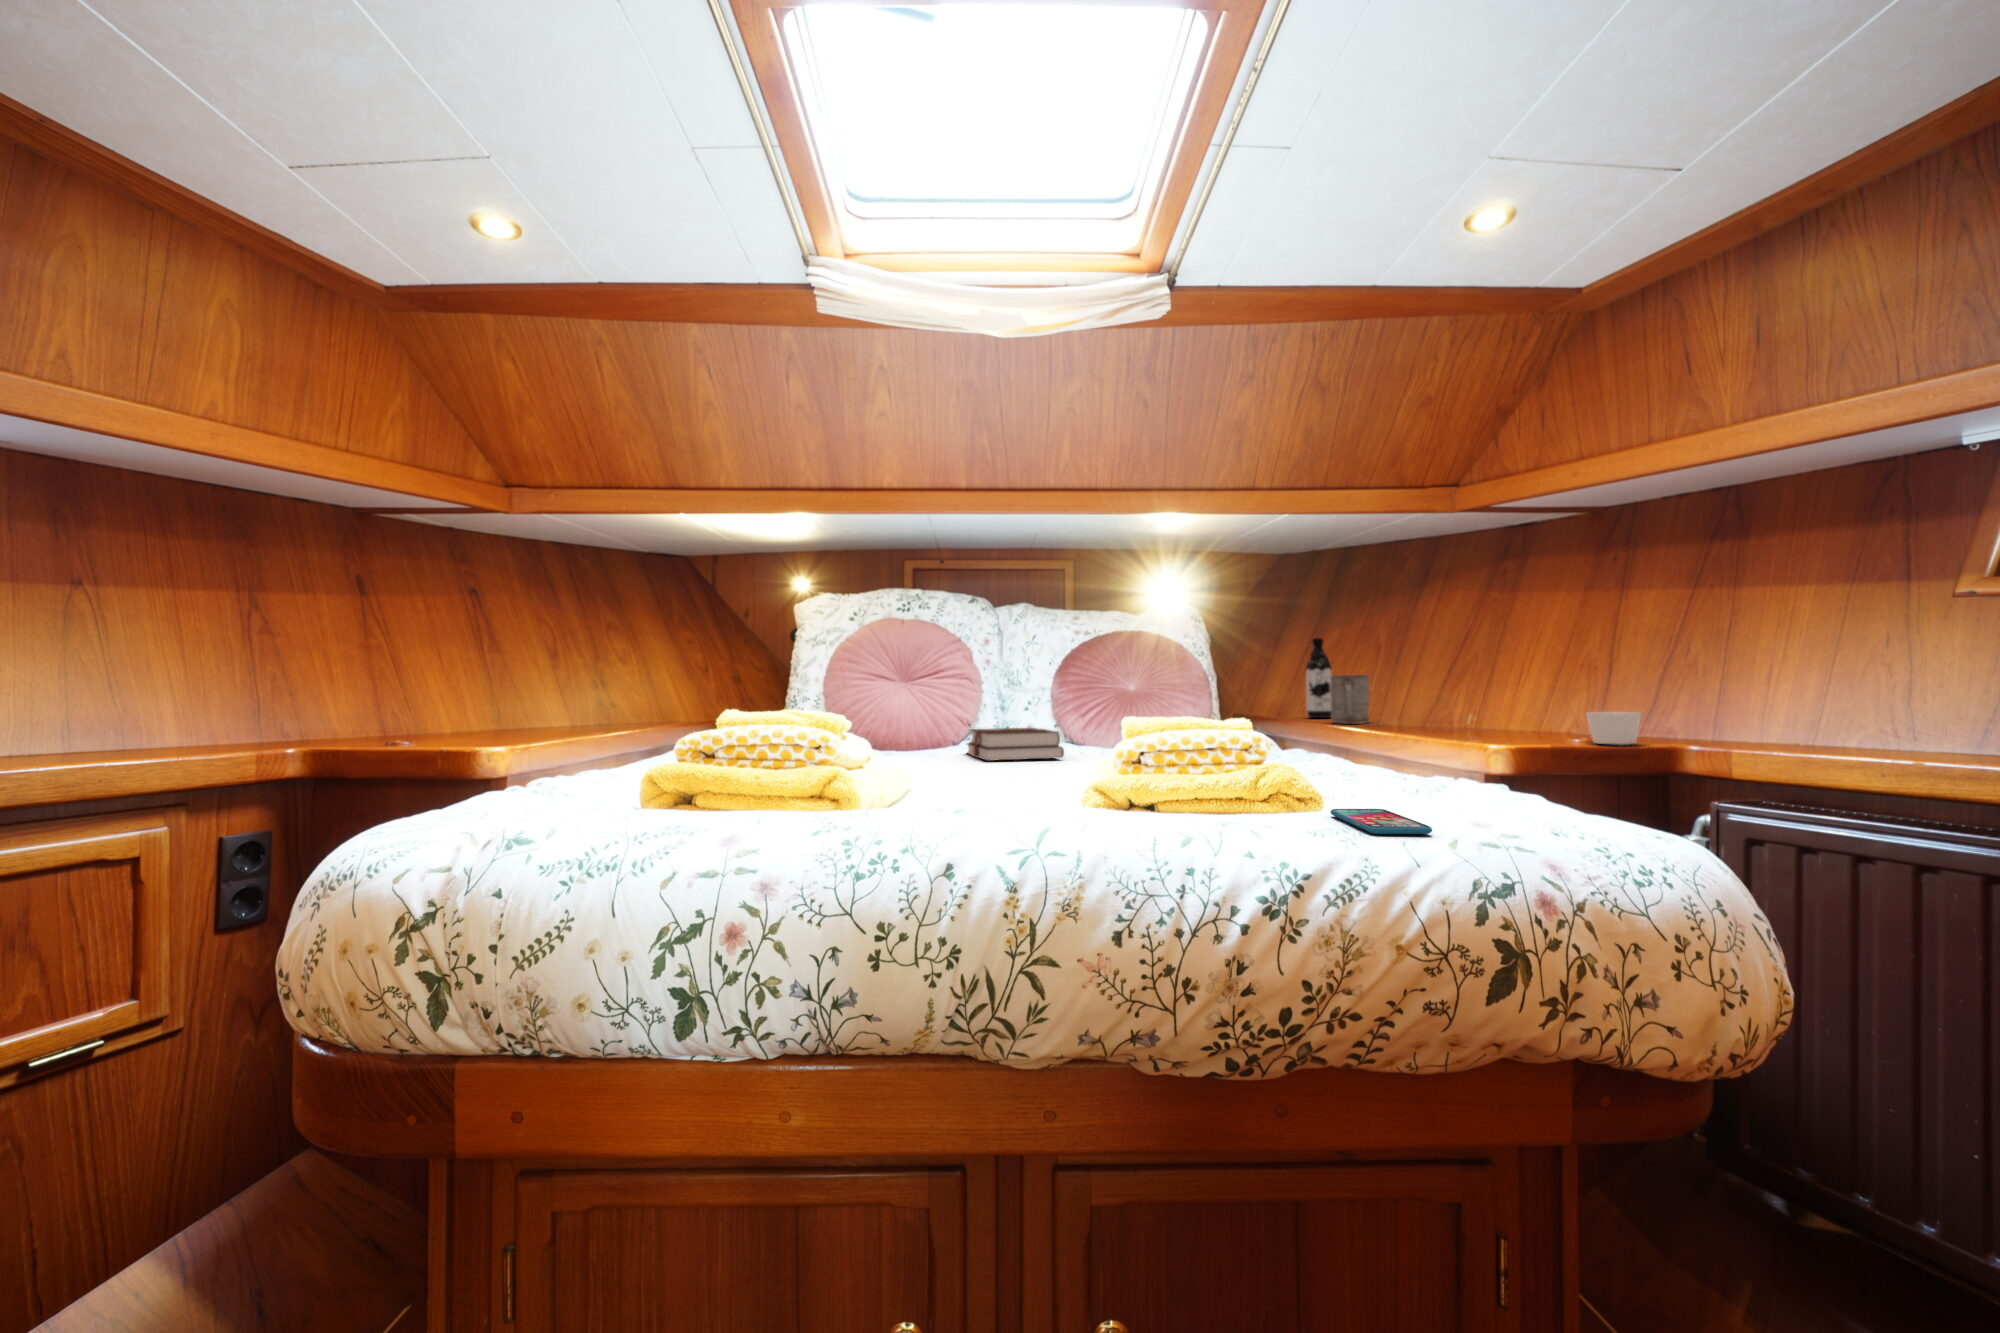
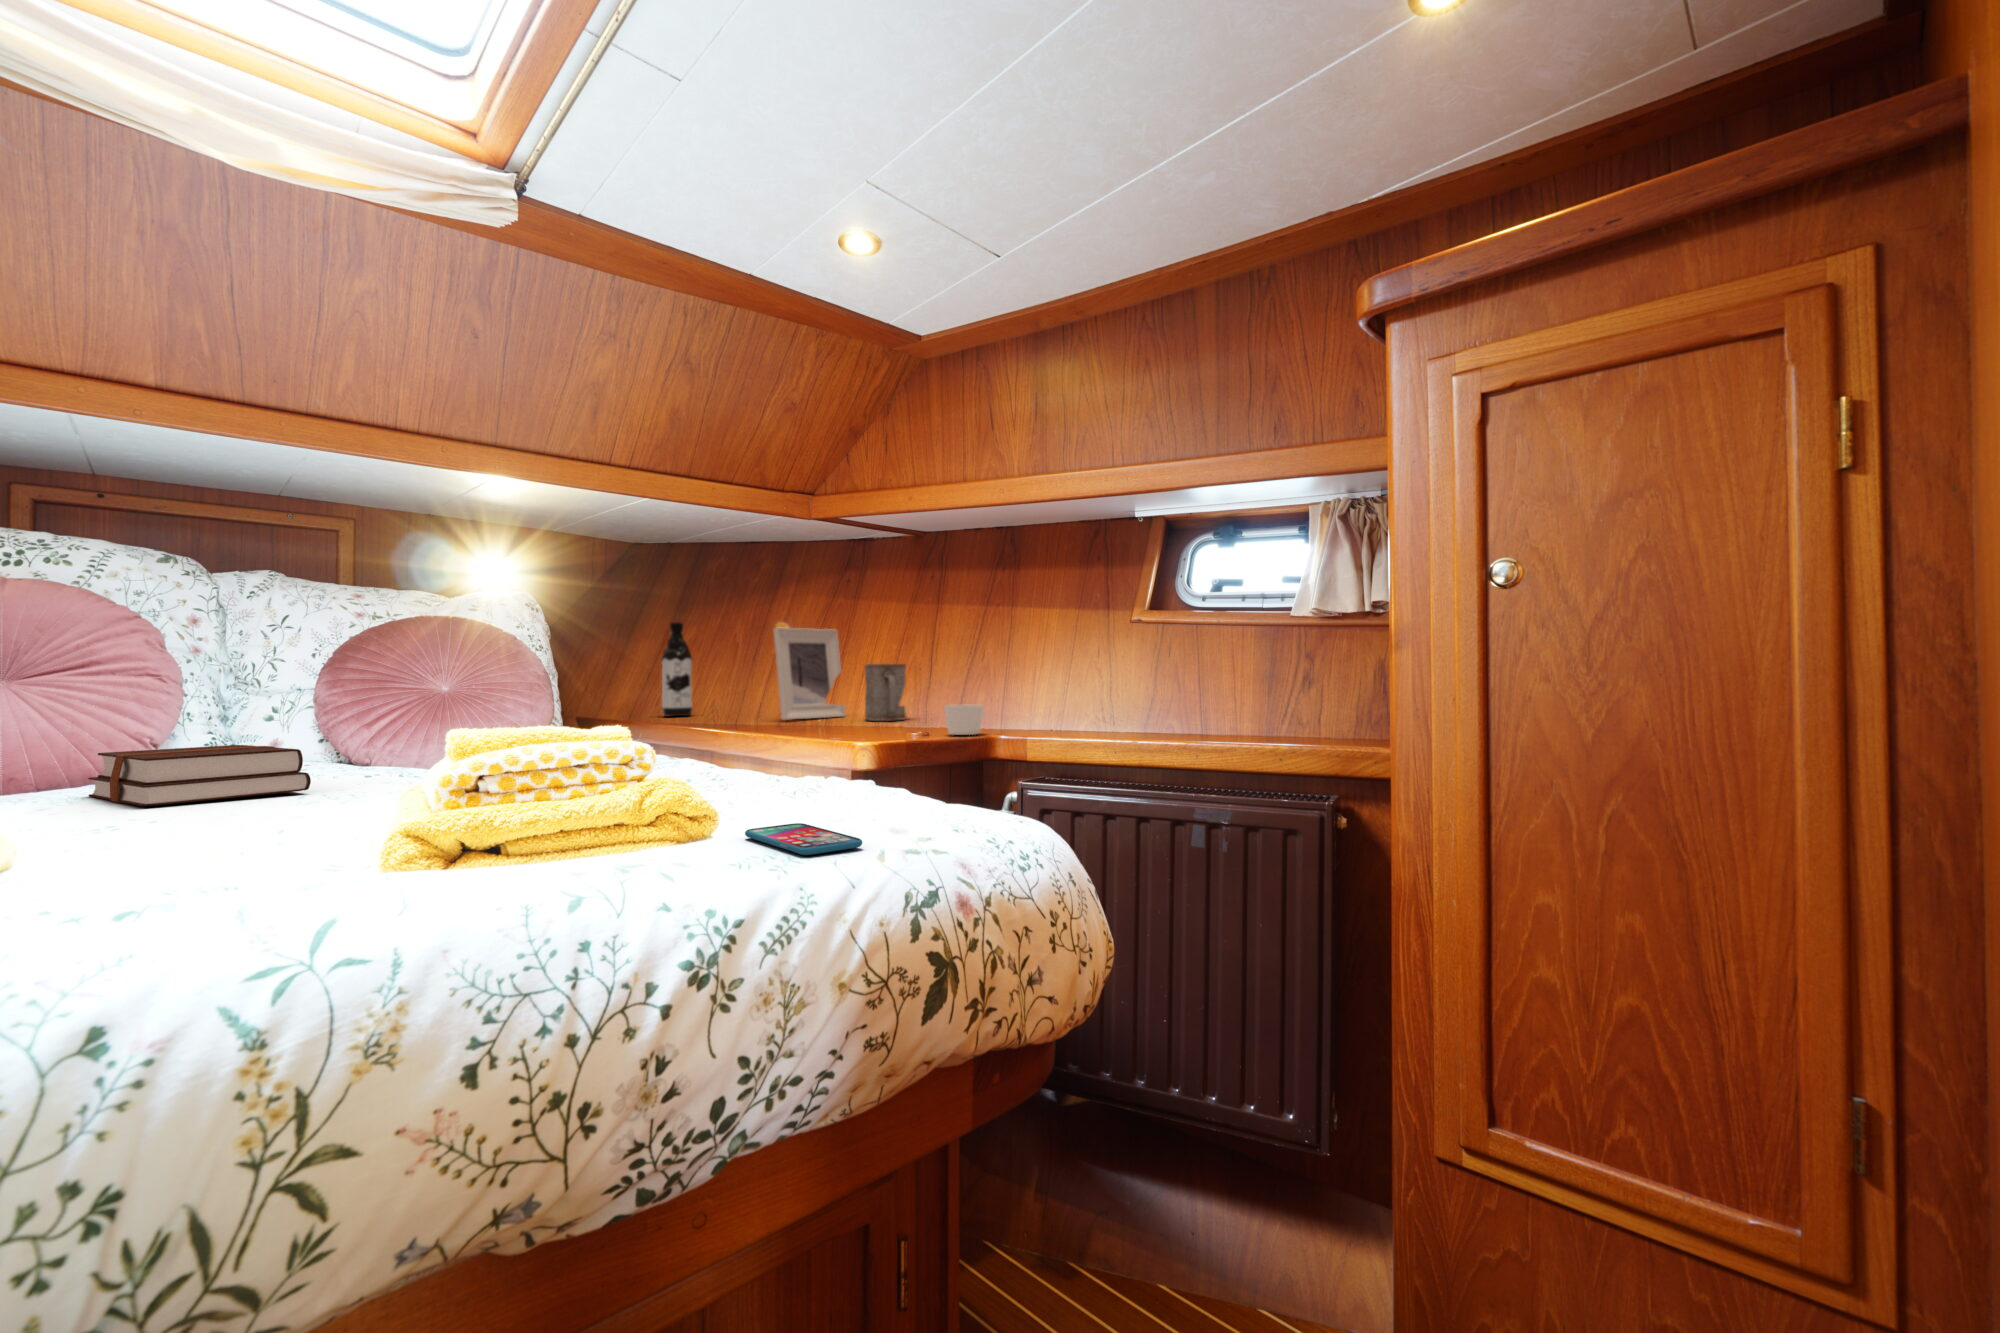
picture frame: none [1403,638,1484,724] -> present [774,628,846,720]
mug: present [1331,675,1369,724] -> present [865,663,906,721]

